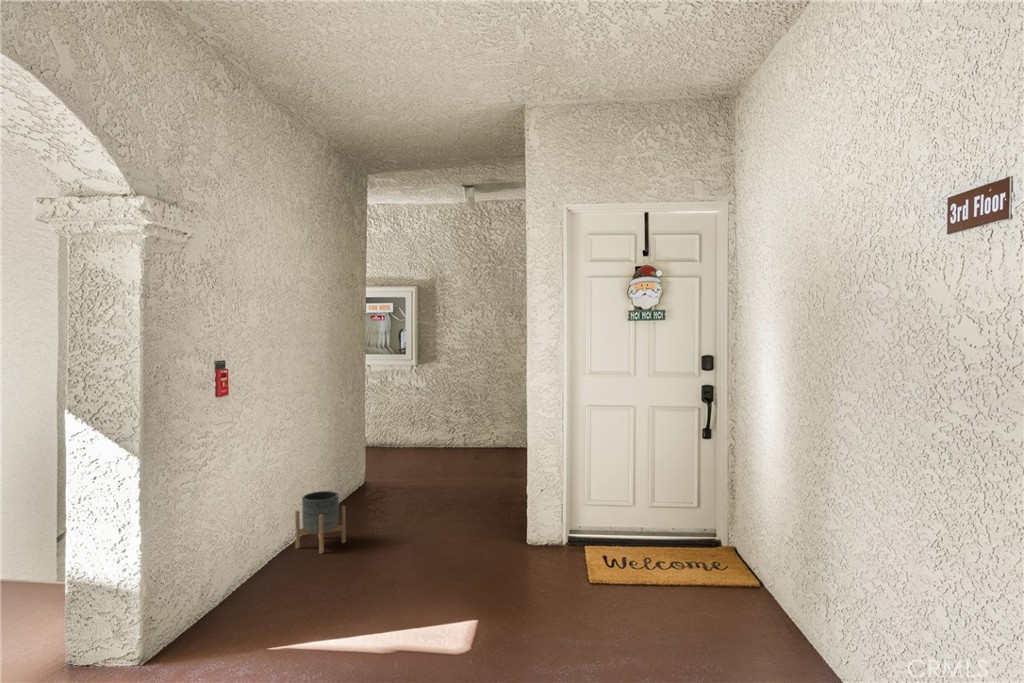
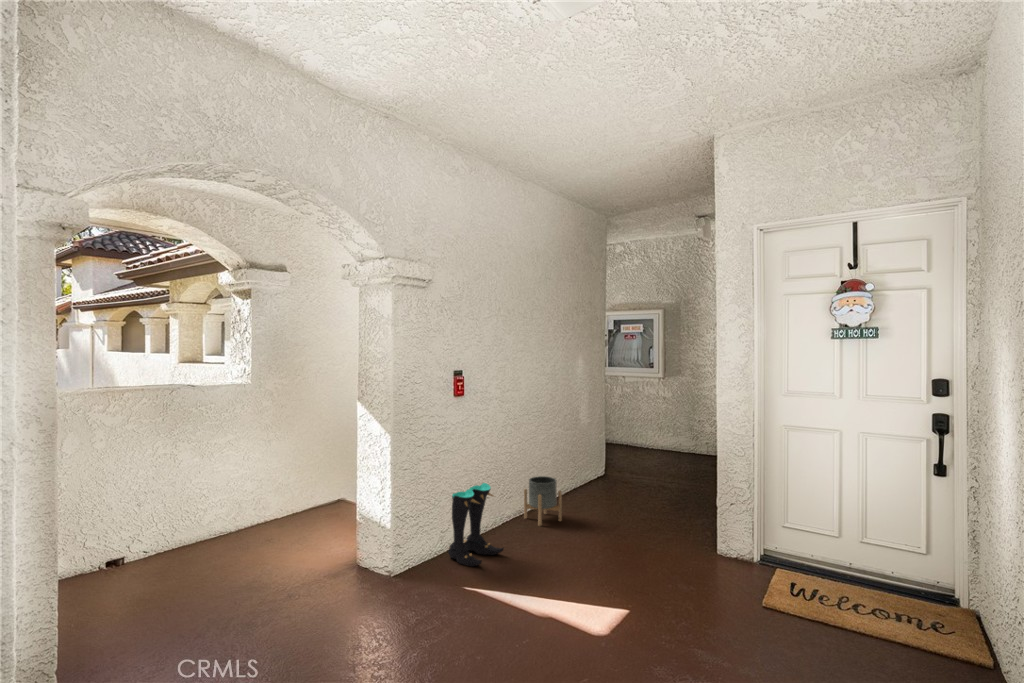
boots: none [214,510,296,624] -> present [448,483,504,566]

